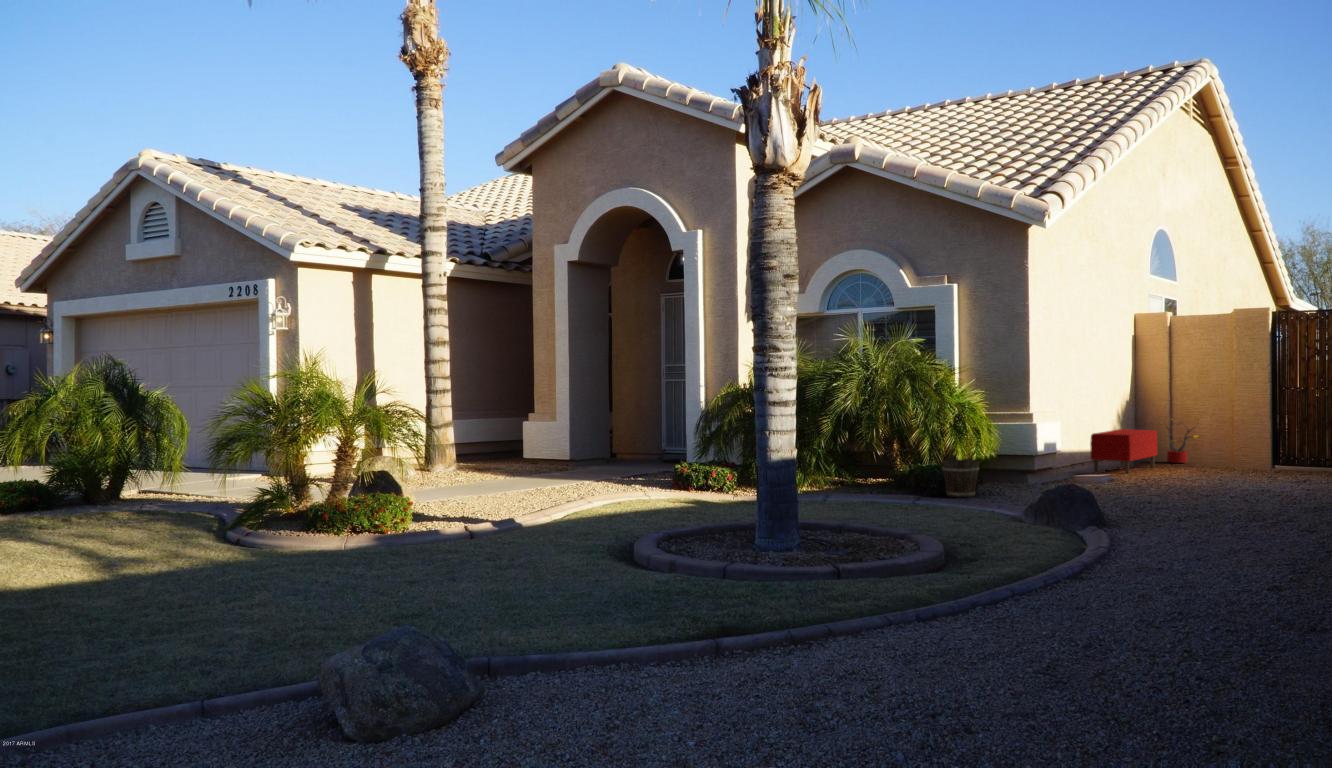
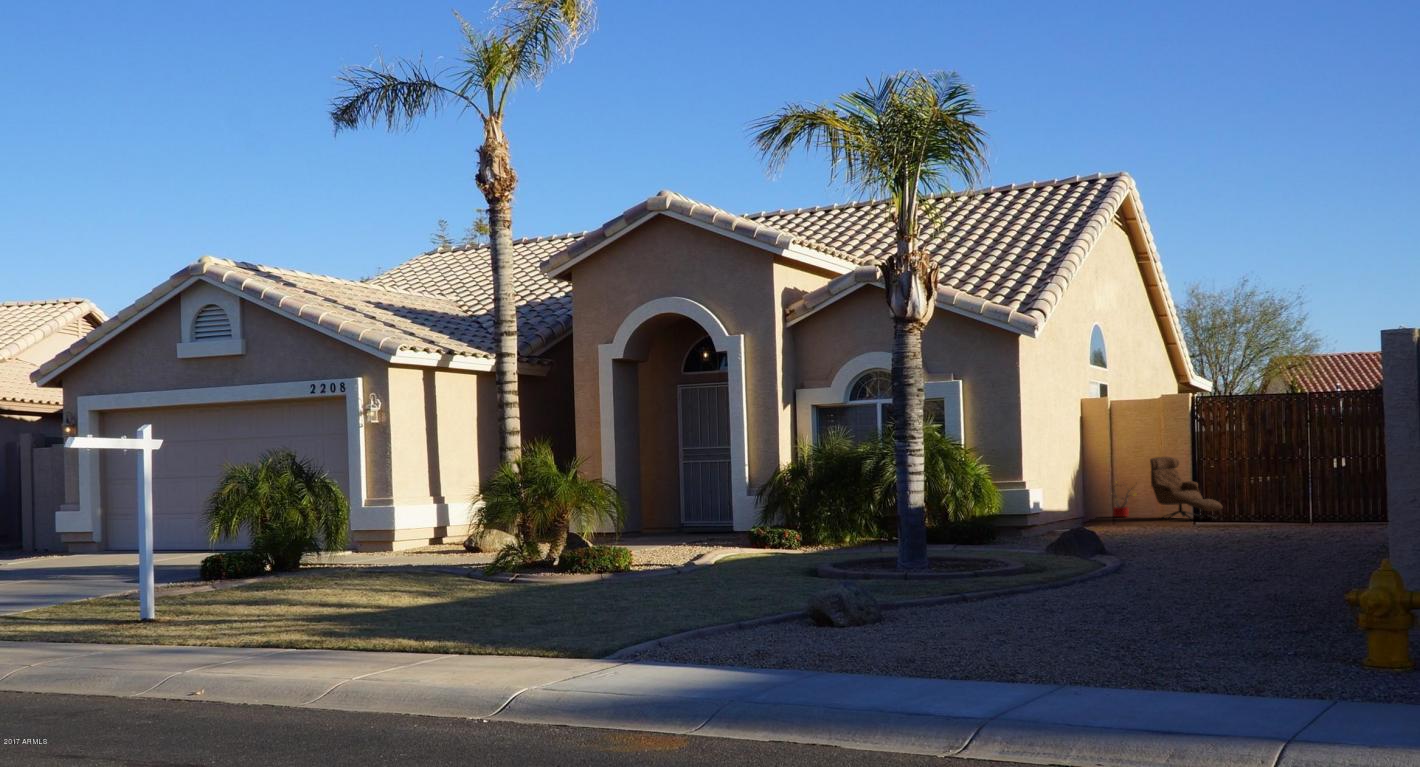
lounge chair: none [1216,390,1313,474] -> present [1150,457,1222,520]
bench: present [1090,429,1157,473] -> none [1060,490,1108,525]
bucket: present [942,456,980,497] -> none [969,512,998,543]

